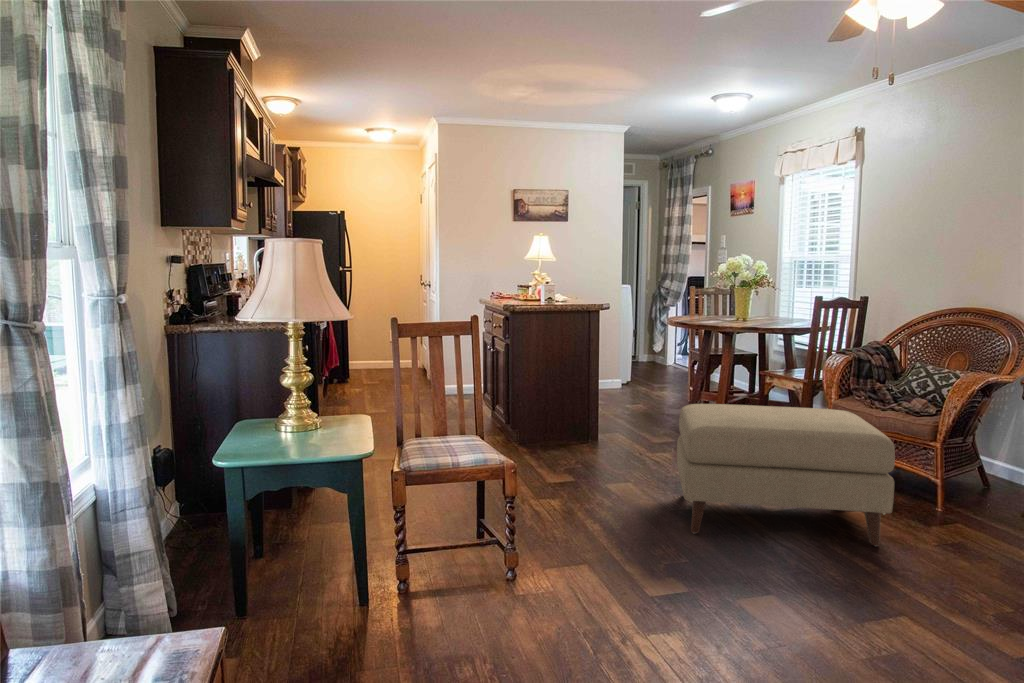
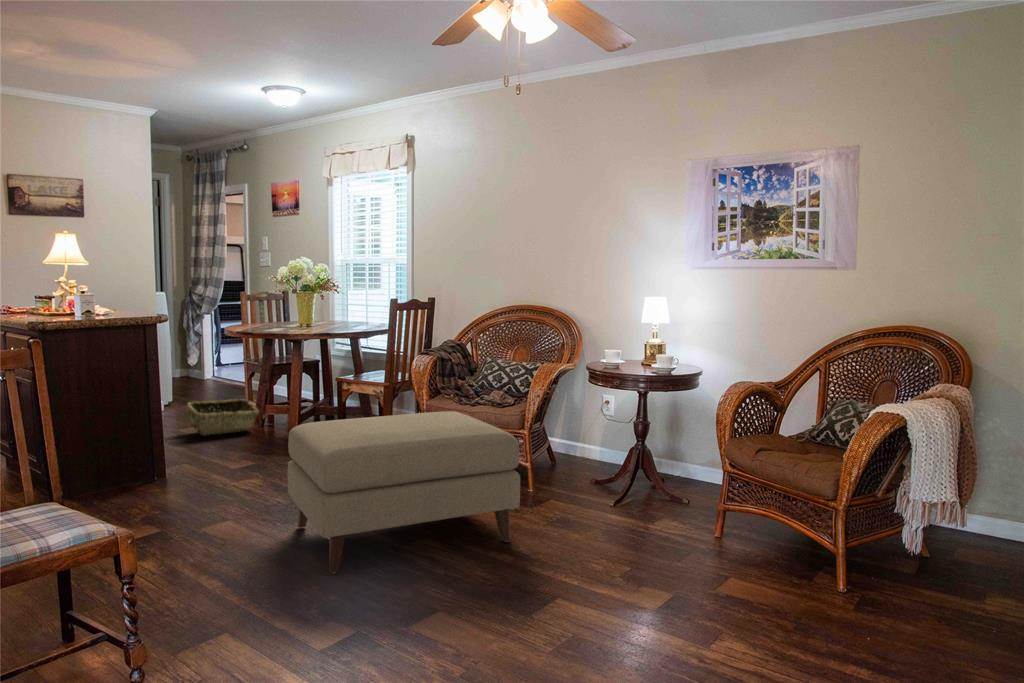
woven basket: none [632,382,693,414] -> present [186,399,259,436]

